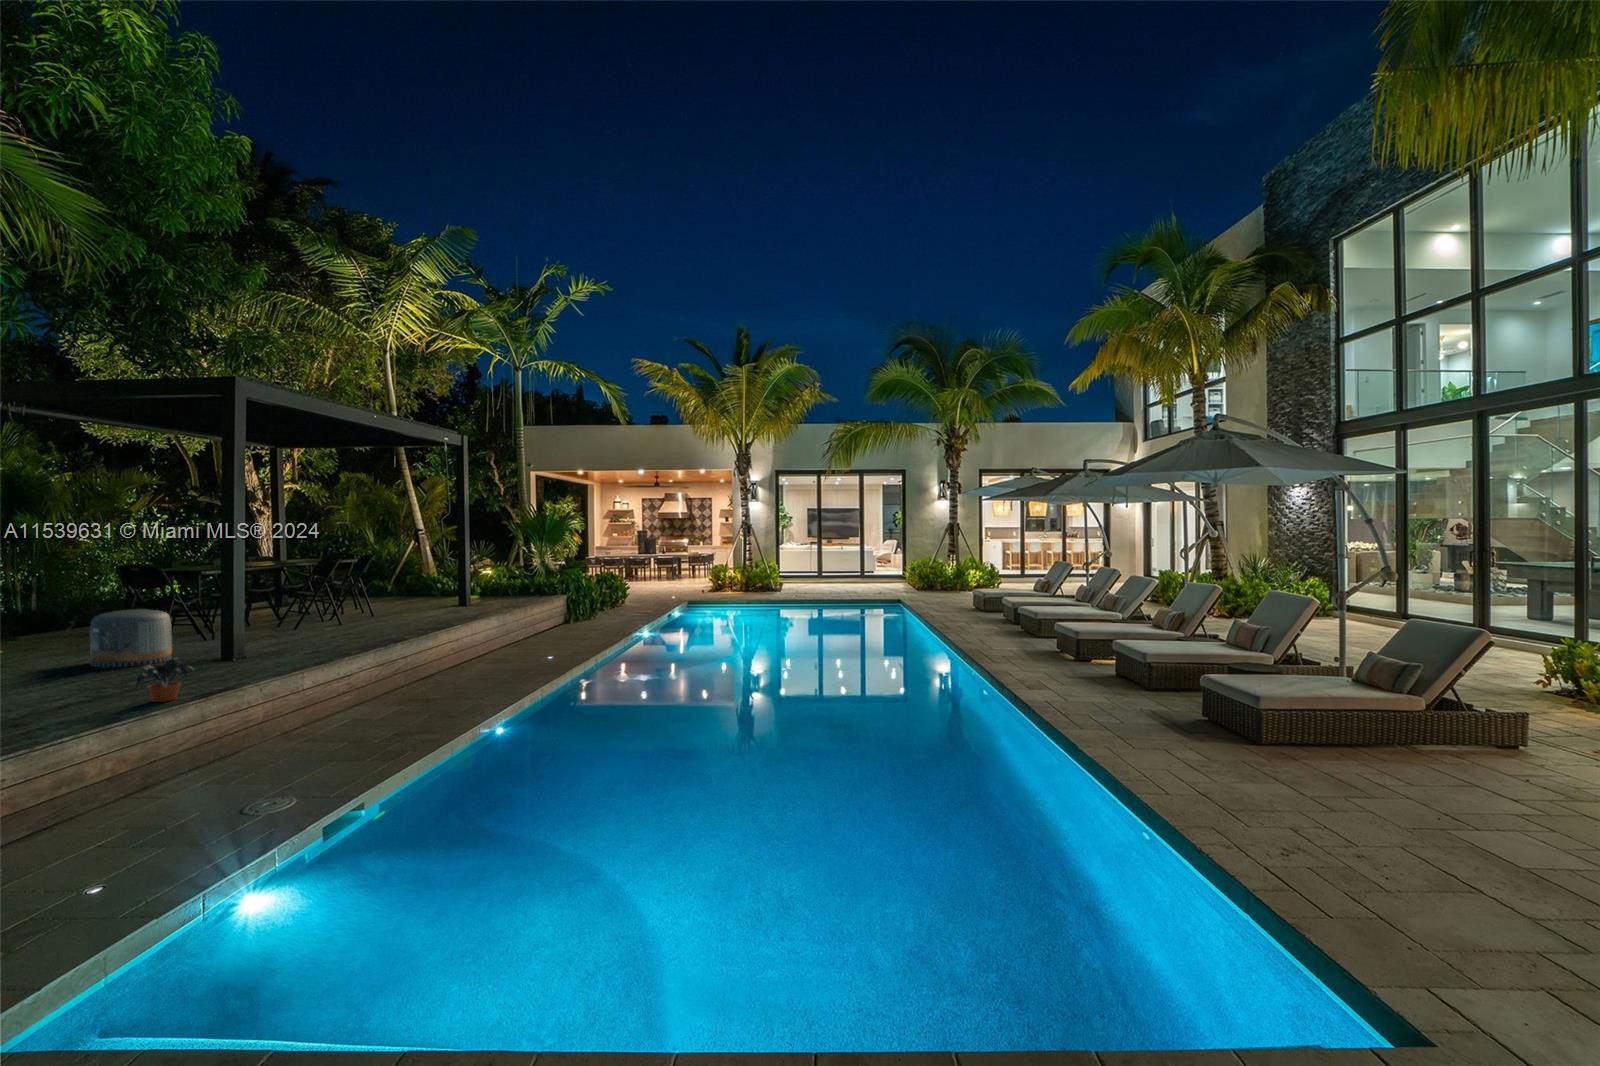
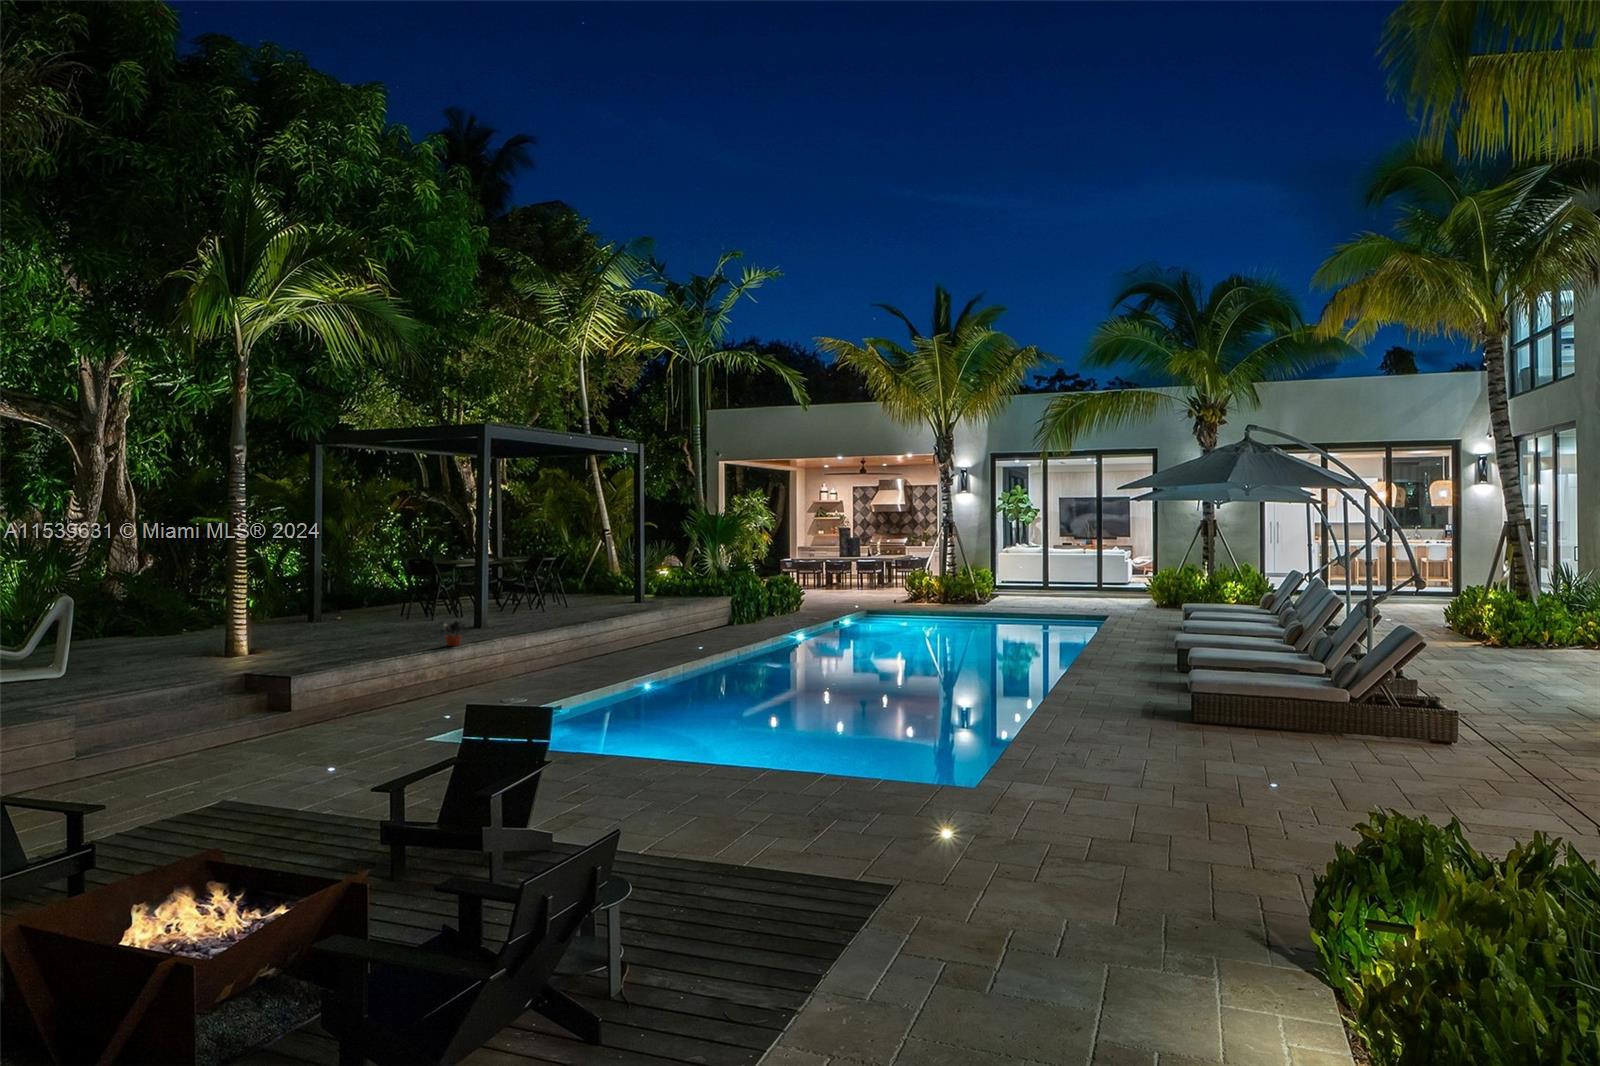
pouf: present [90,609,172,667] -> none [392,592,438,631]

